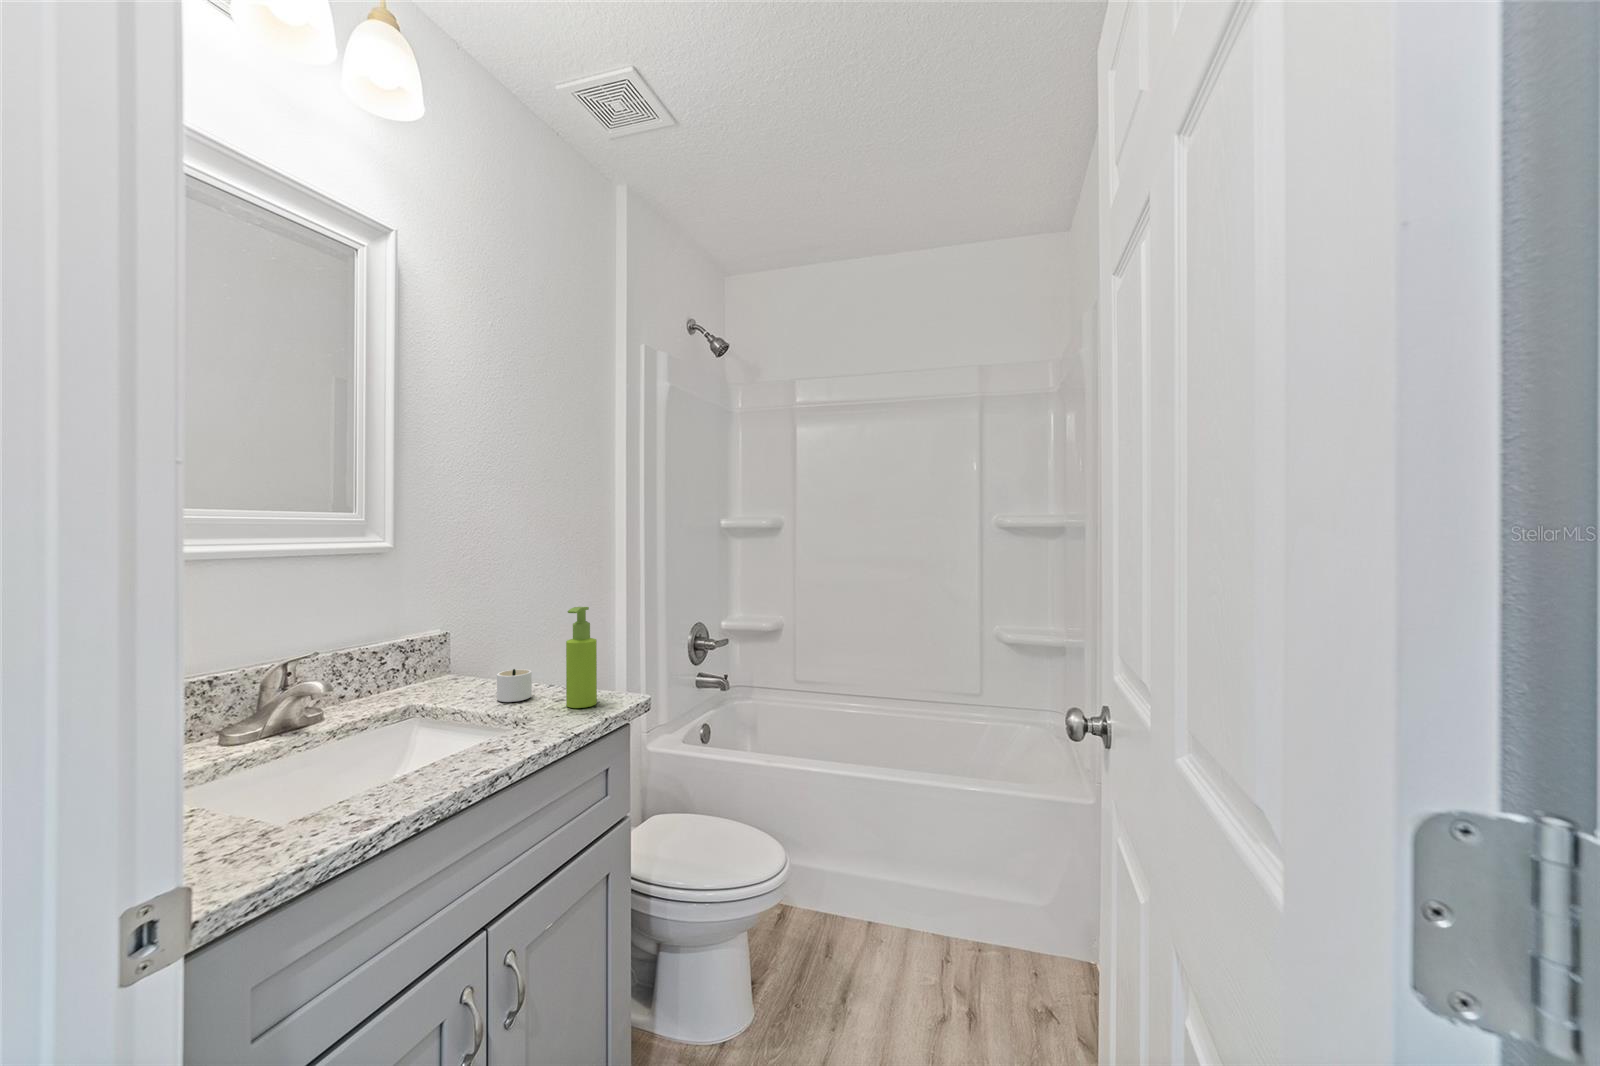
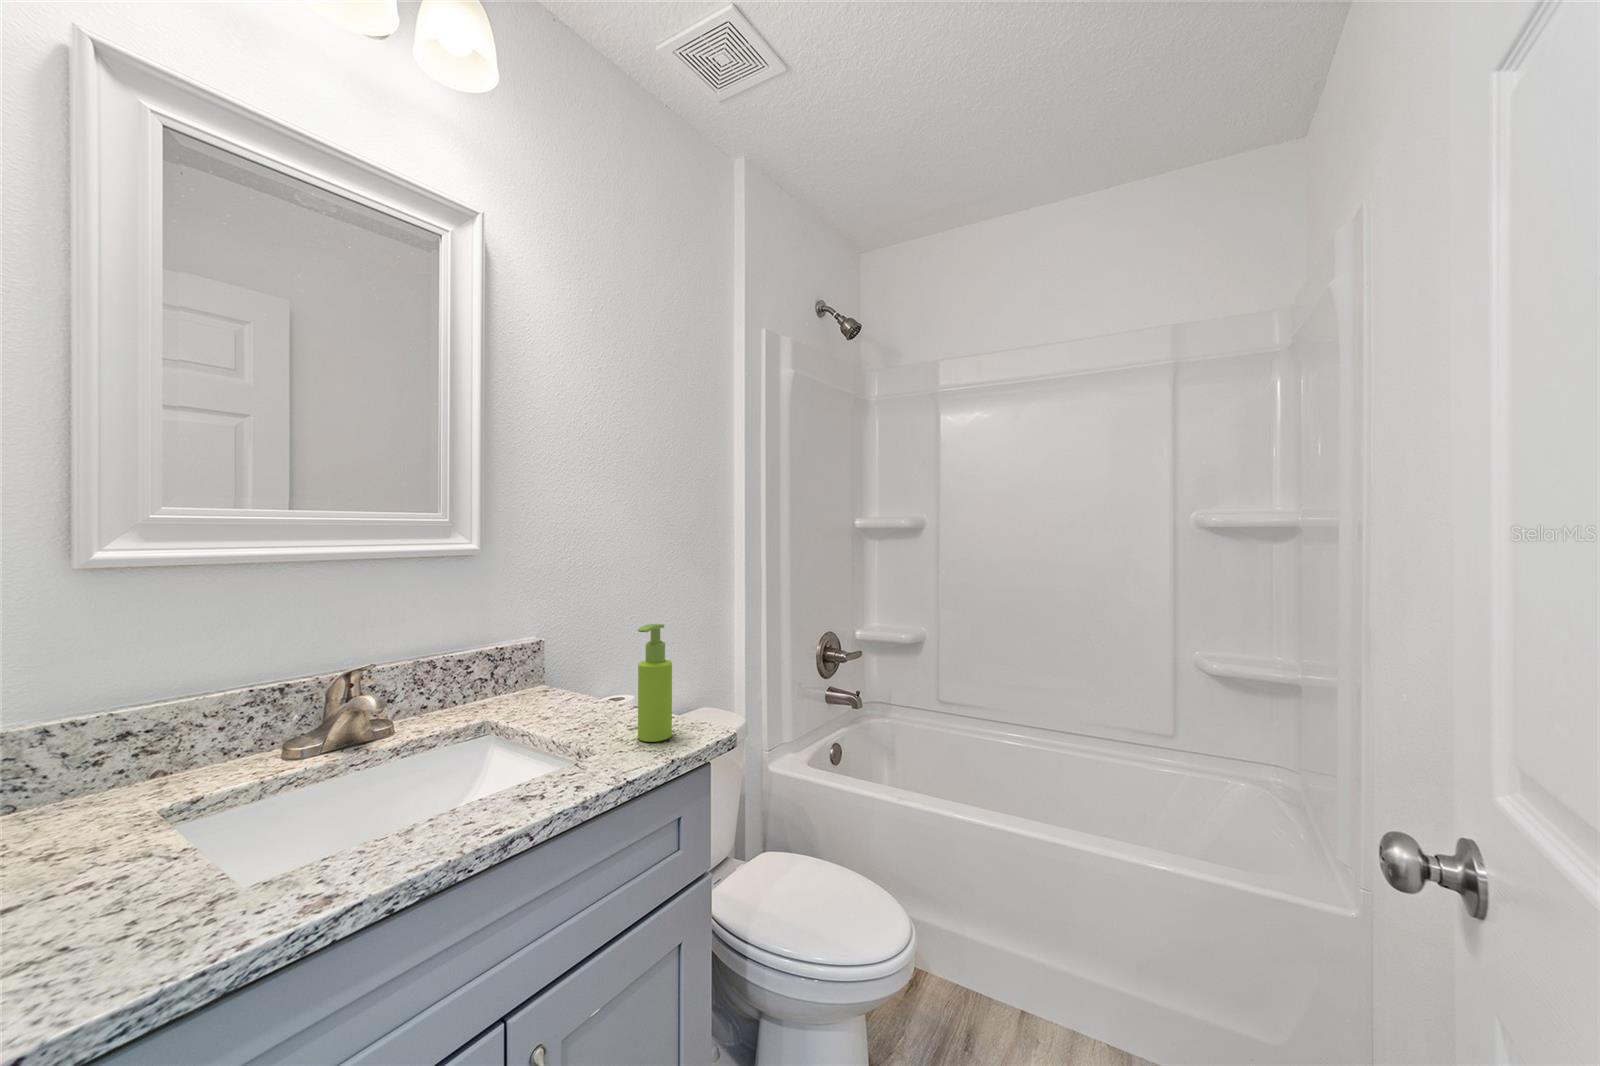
candle: present [497,669,532,702] -> none [572,688,623,726]

